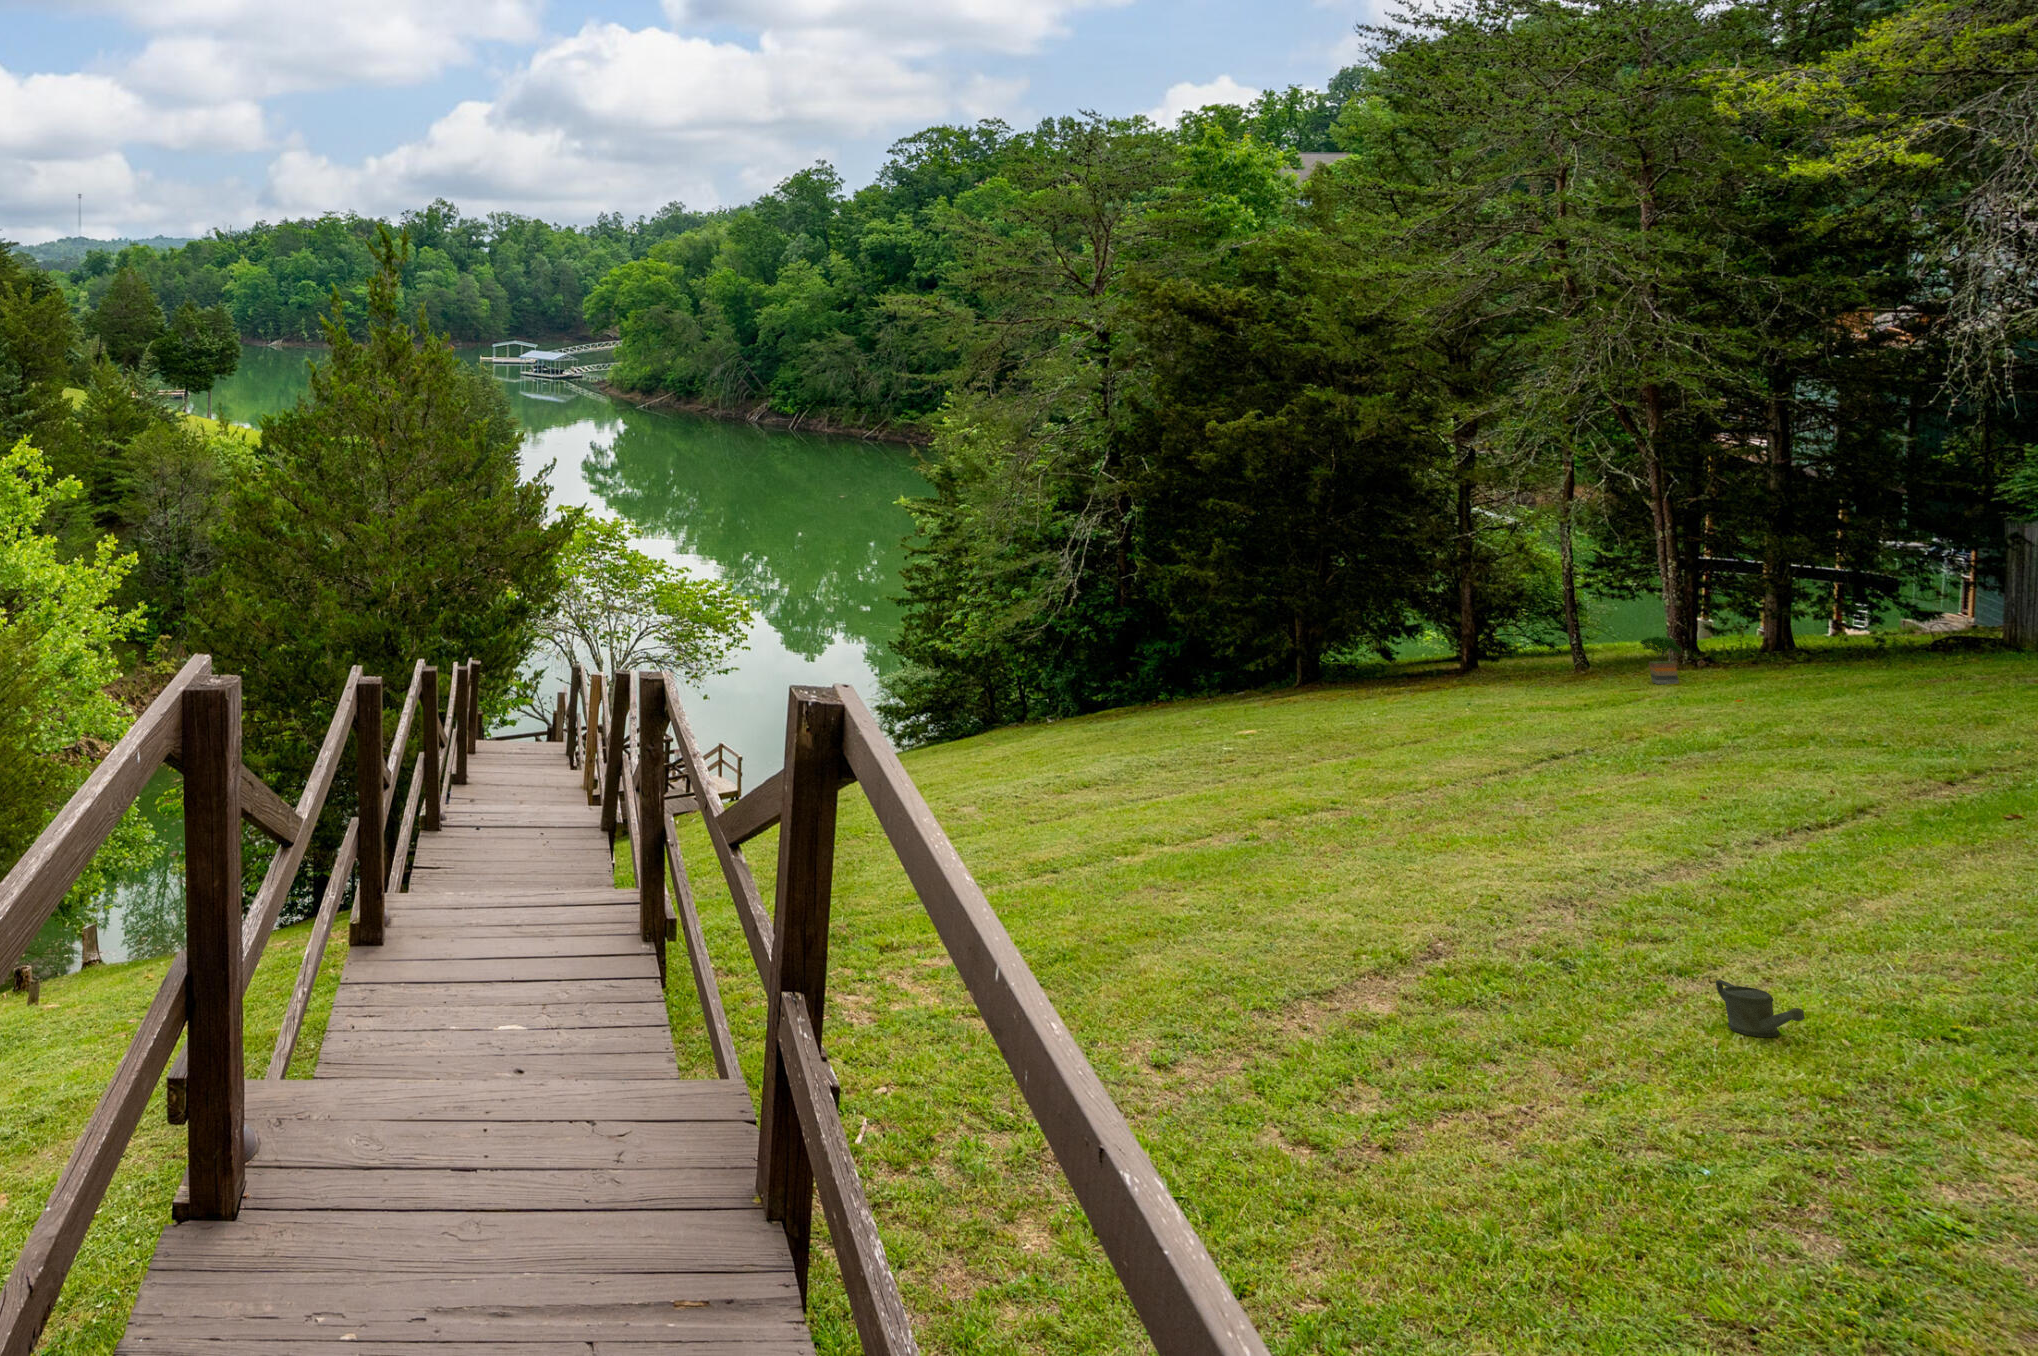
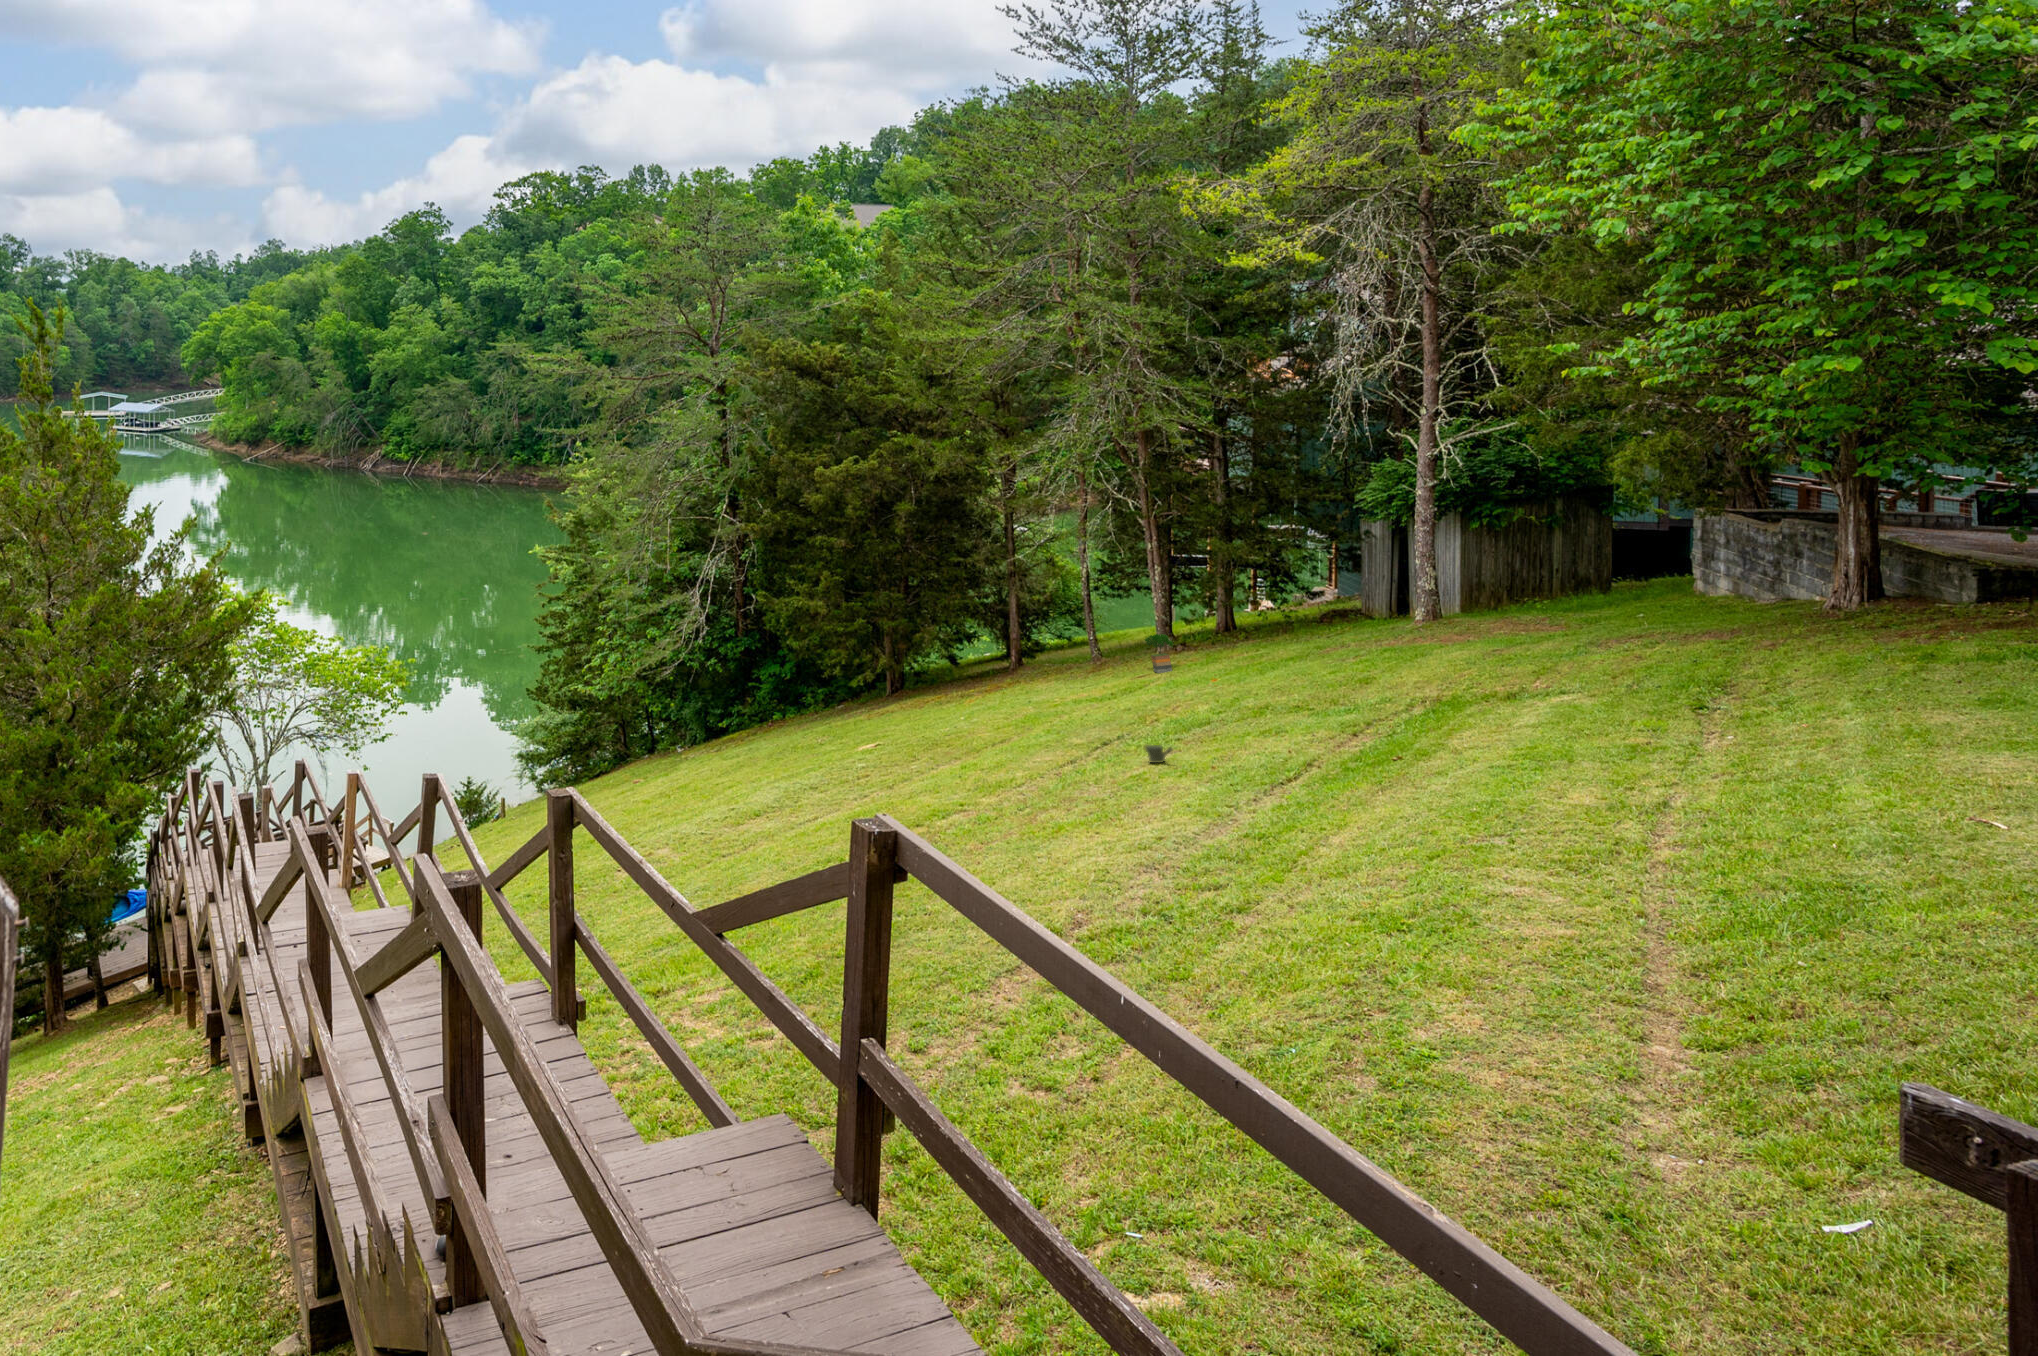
watering can: present [1716,980,1805,1037] -> present [1145,745,1172,763]

